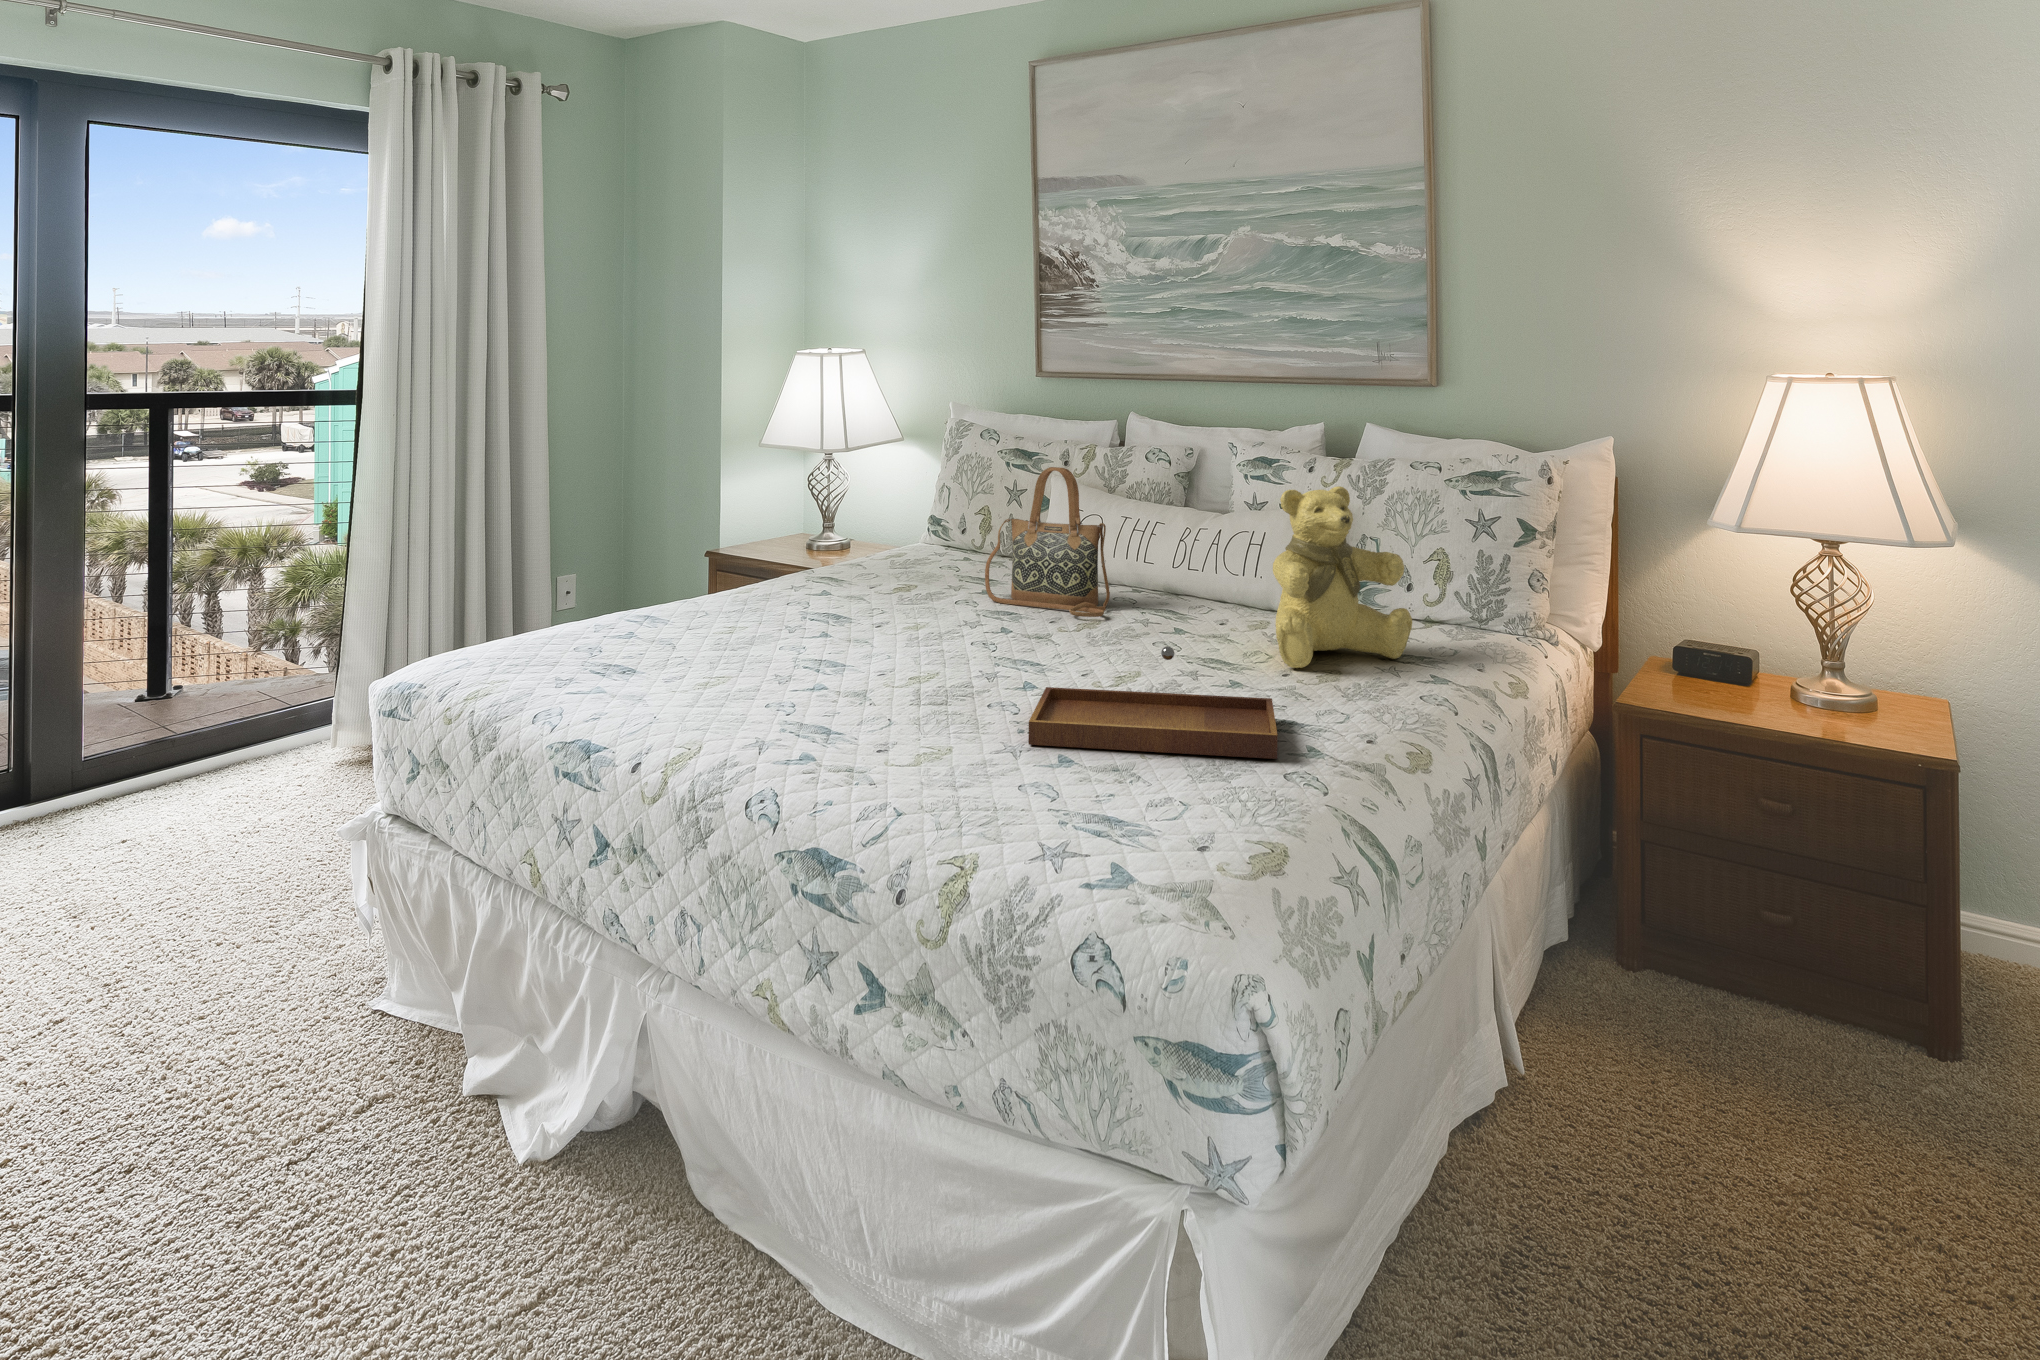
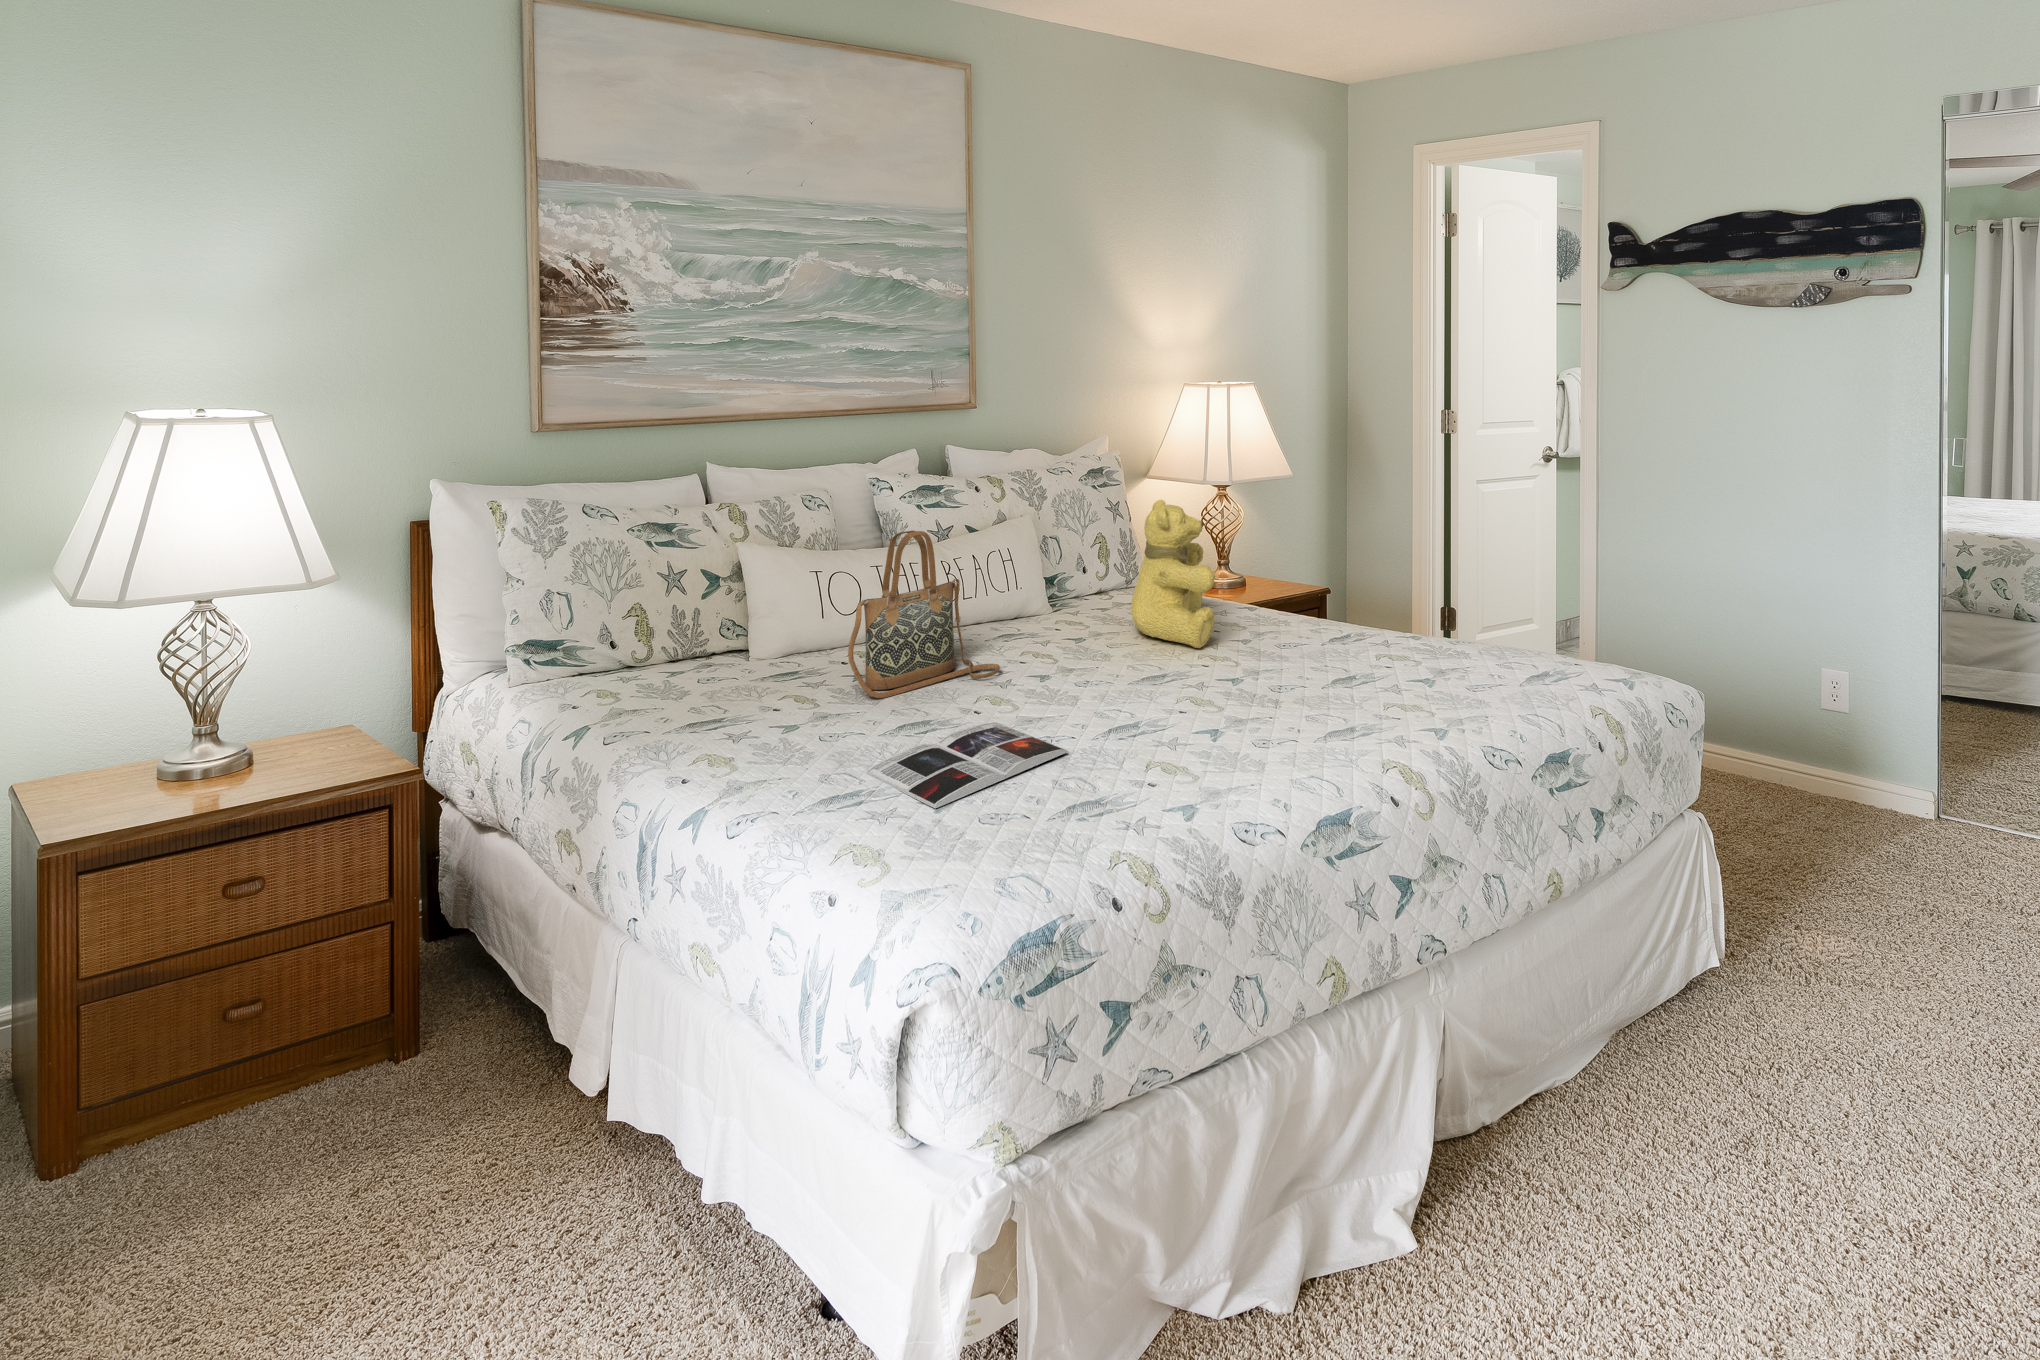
magazine: none [807,615,978,652] -> present [866,722,1068,808]
tray: present [1029,646,1278,759] -> none [1263,647,1407,760]

